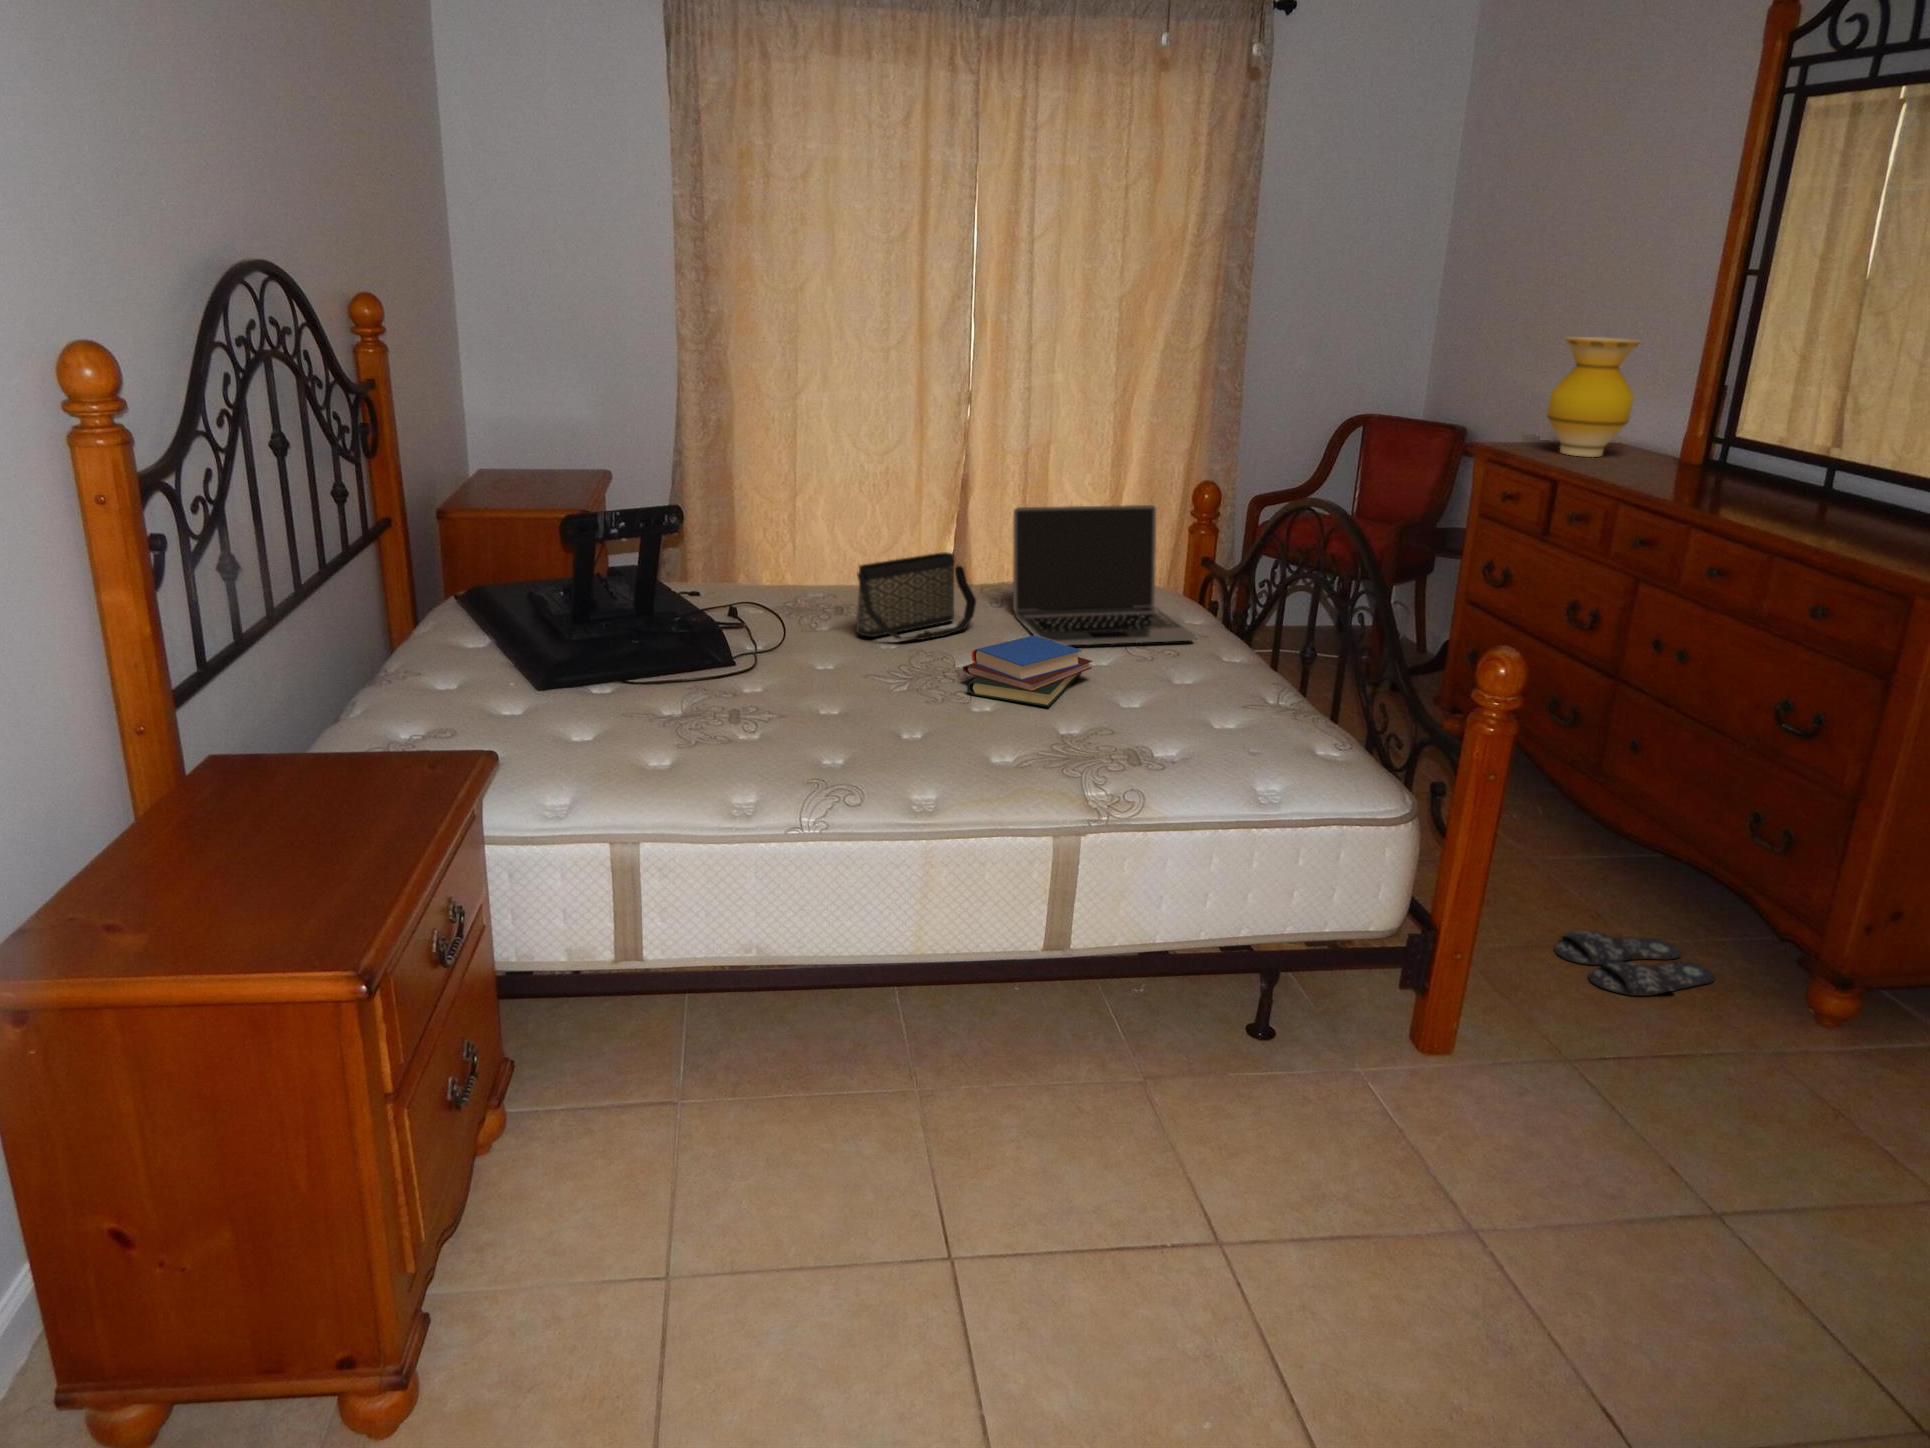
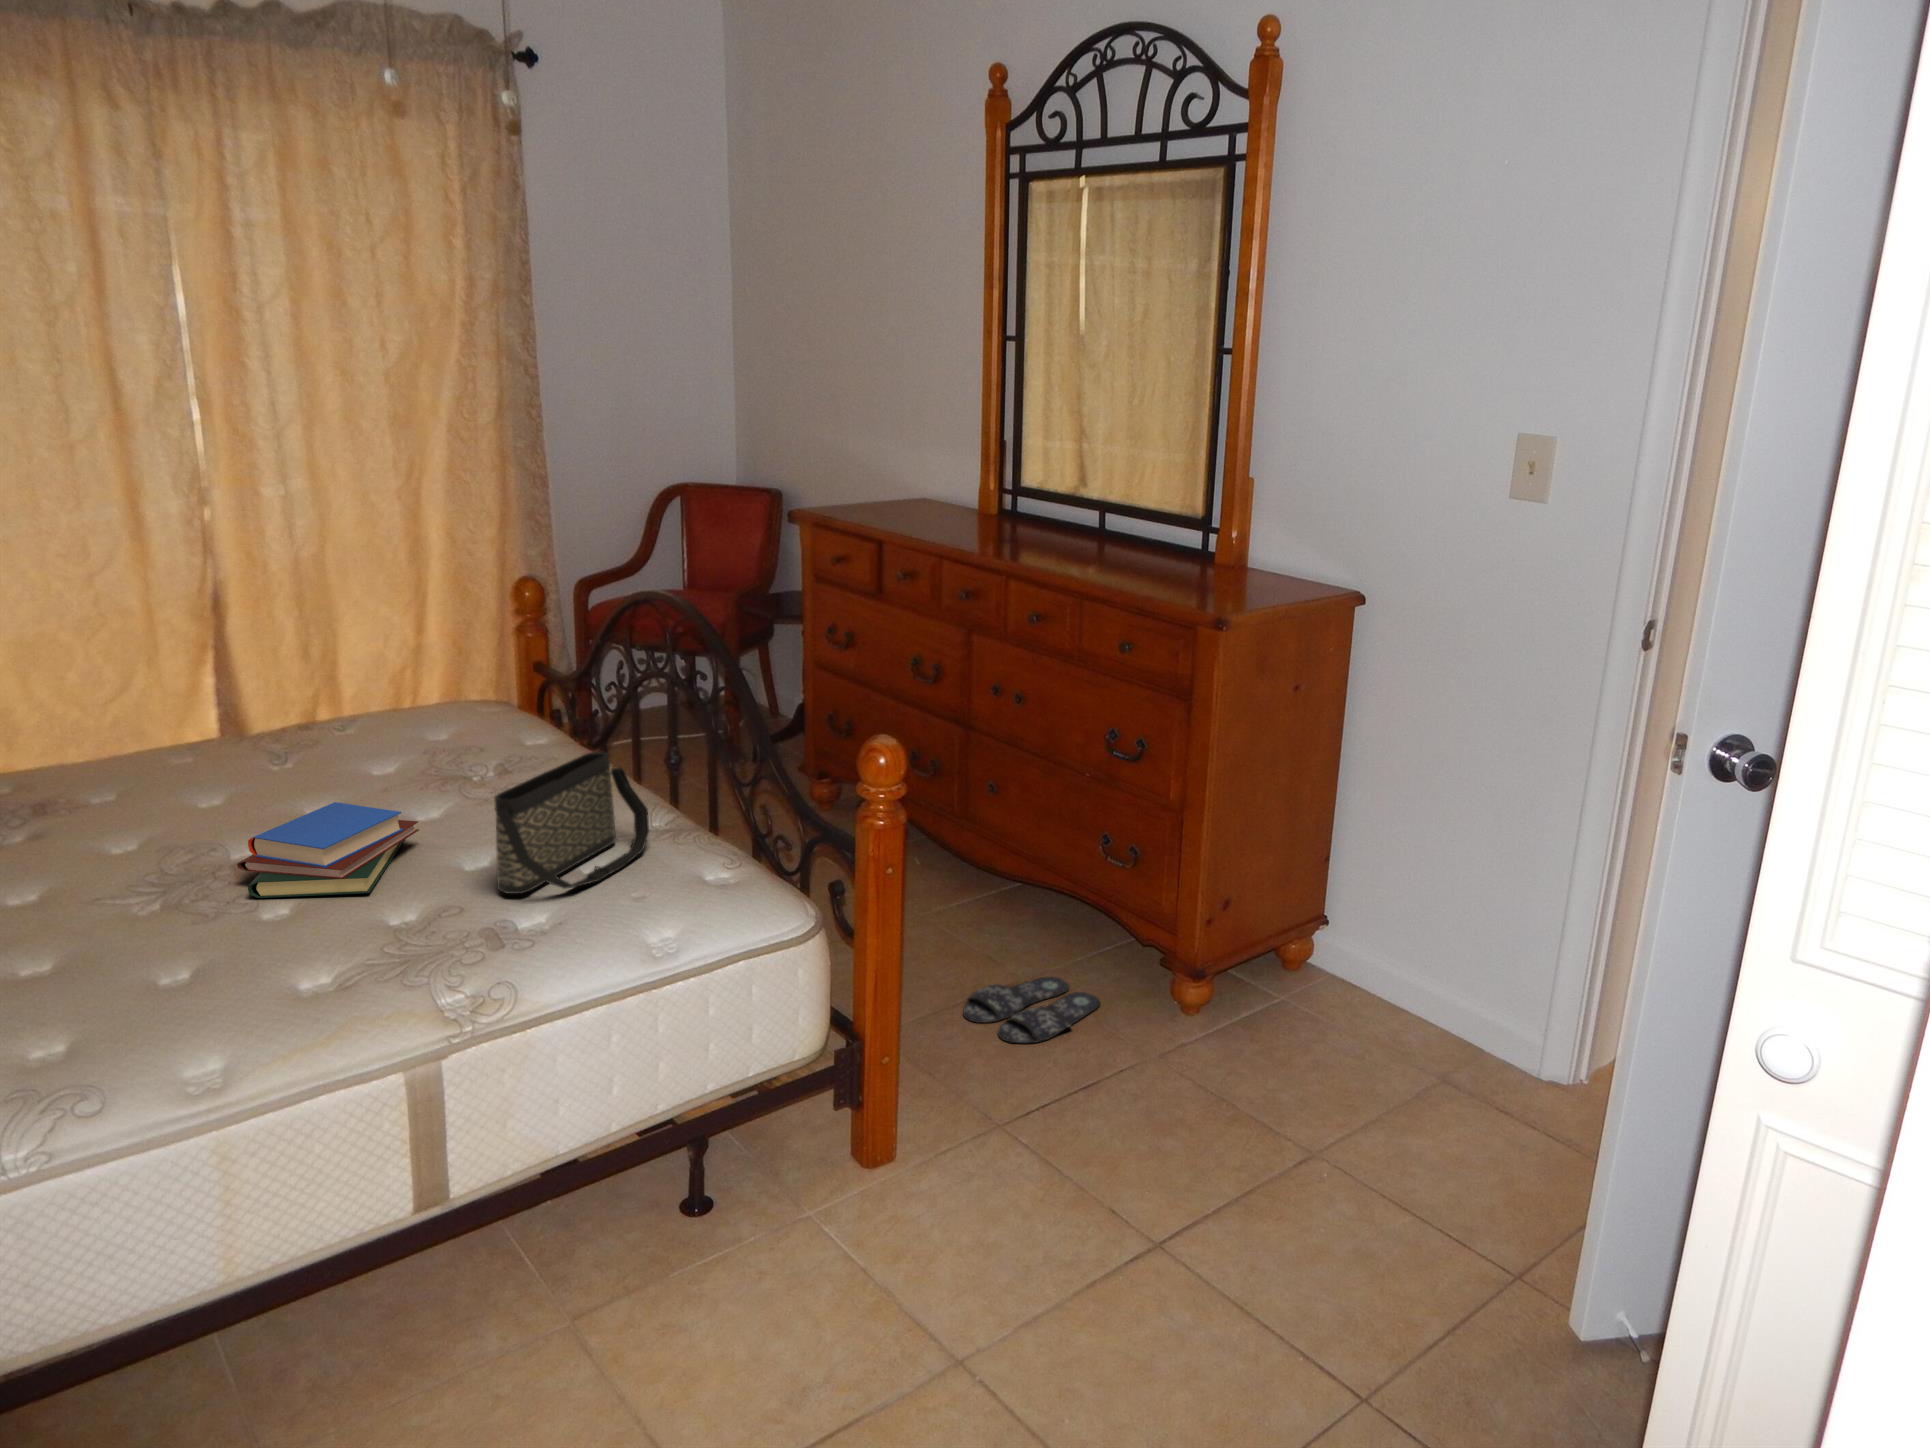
vase: present [1547,337,1640,457] -> none [861,400,934,517]
laptop: present [1013,505,1195,645] -> none [278,616,541,810]
handbag: present [856,552,976,640] -> present [495,752,649,894]

